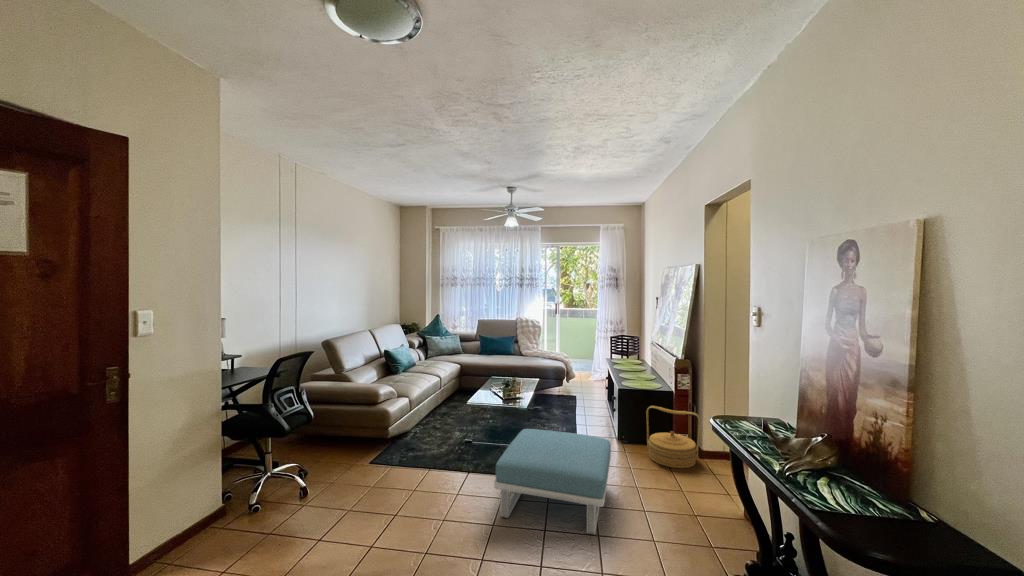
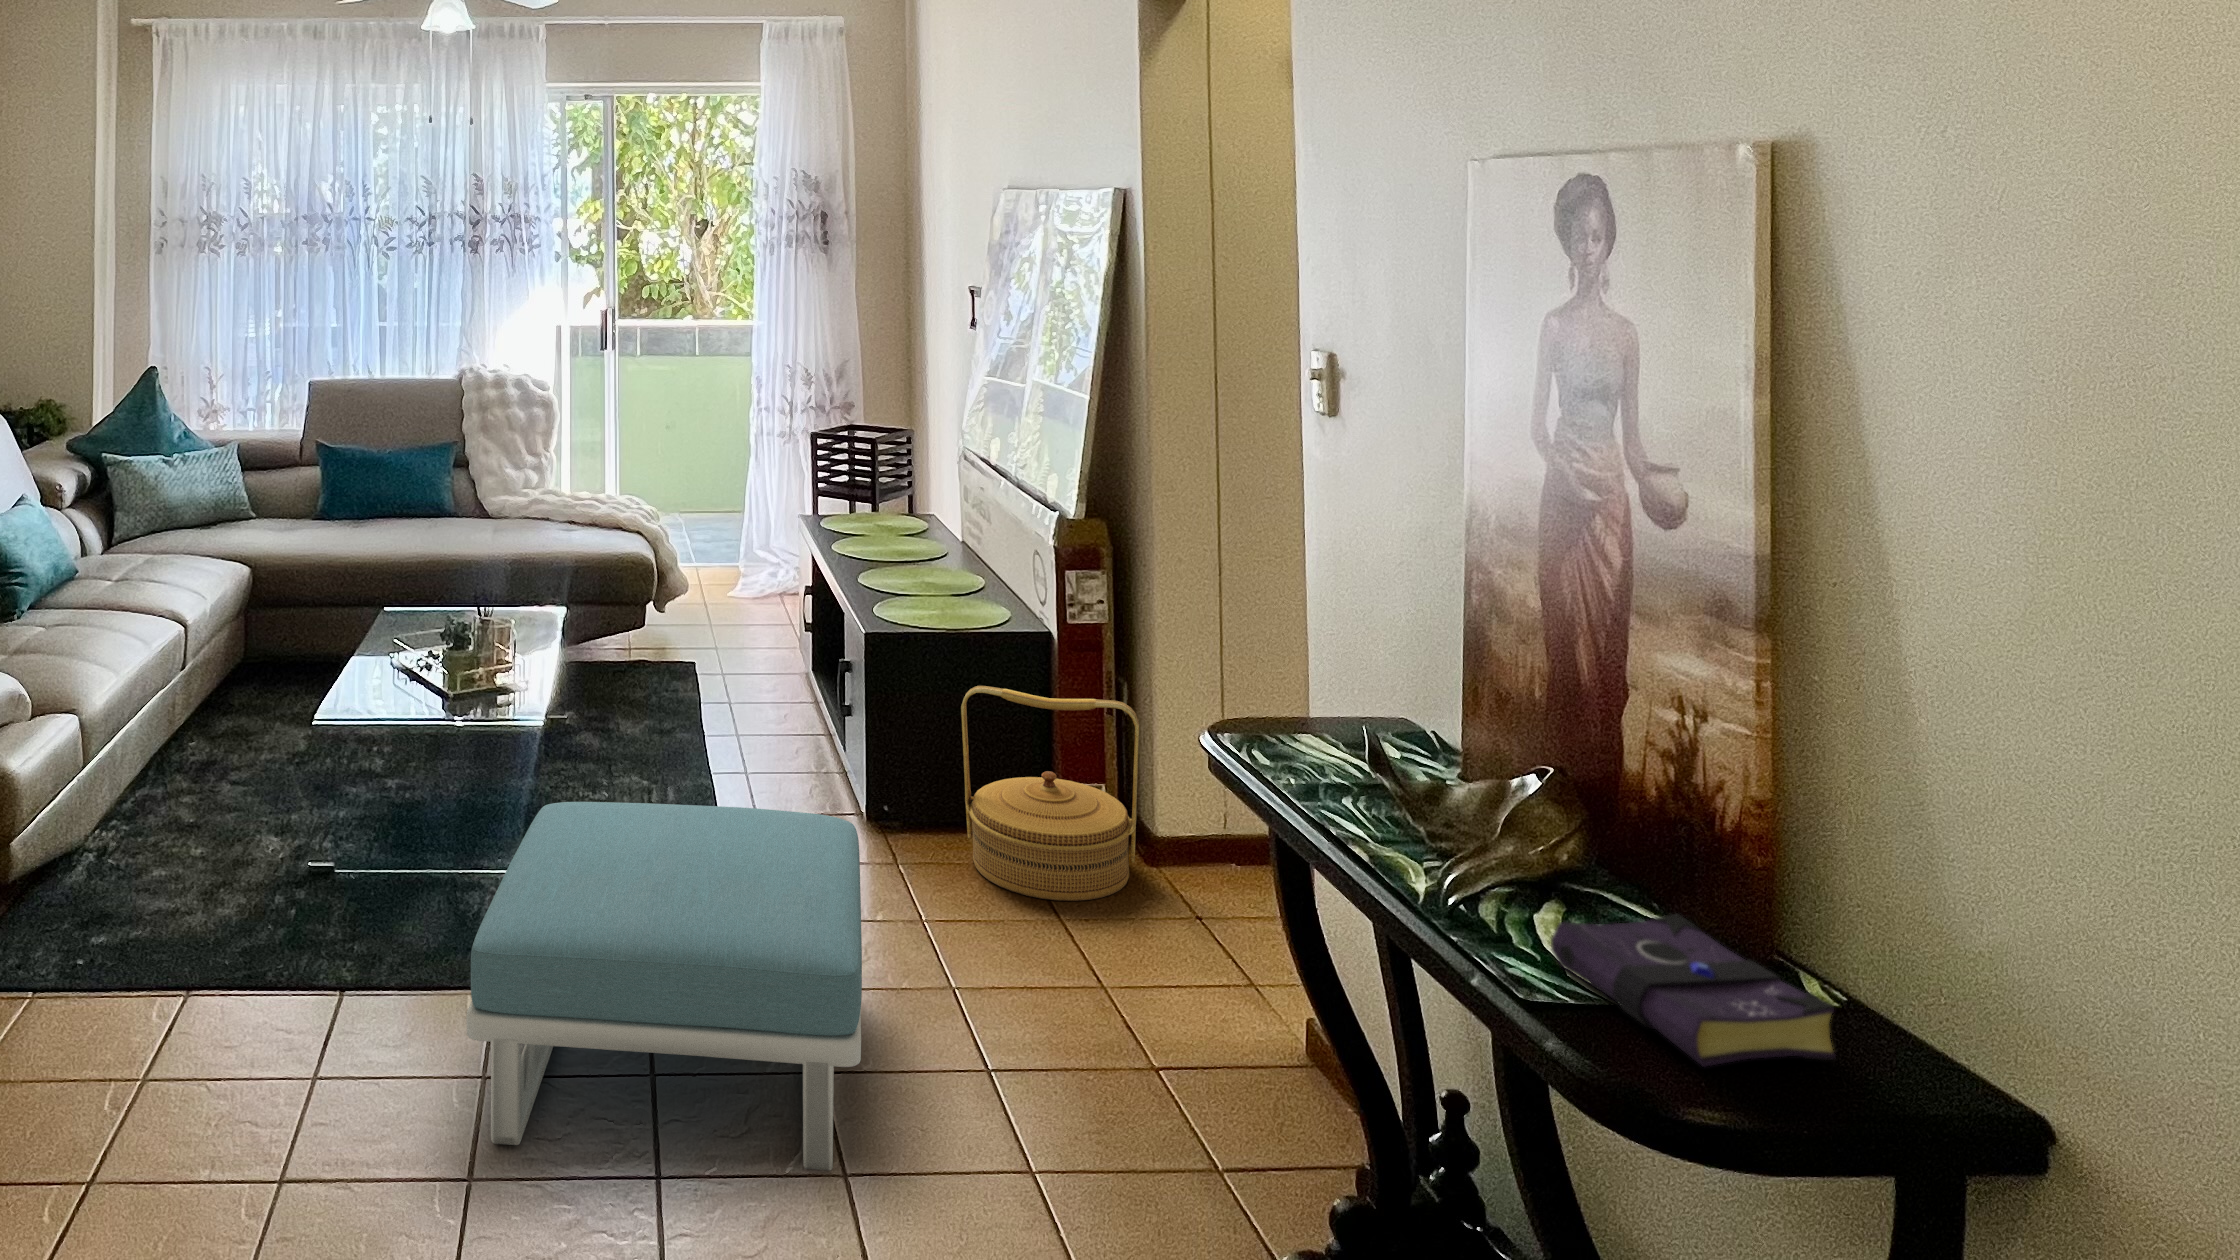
book: none [820,483,930,540] -> present [1551,914,1836,1067]

